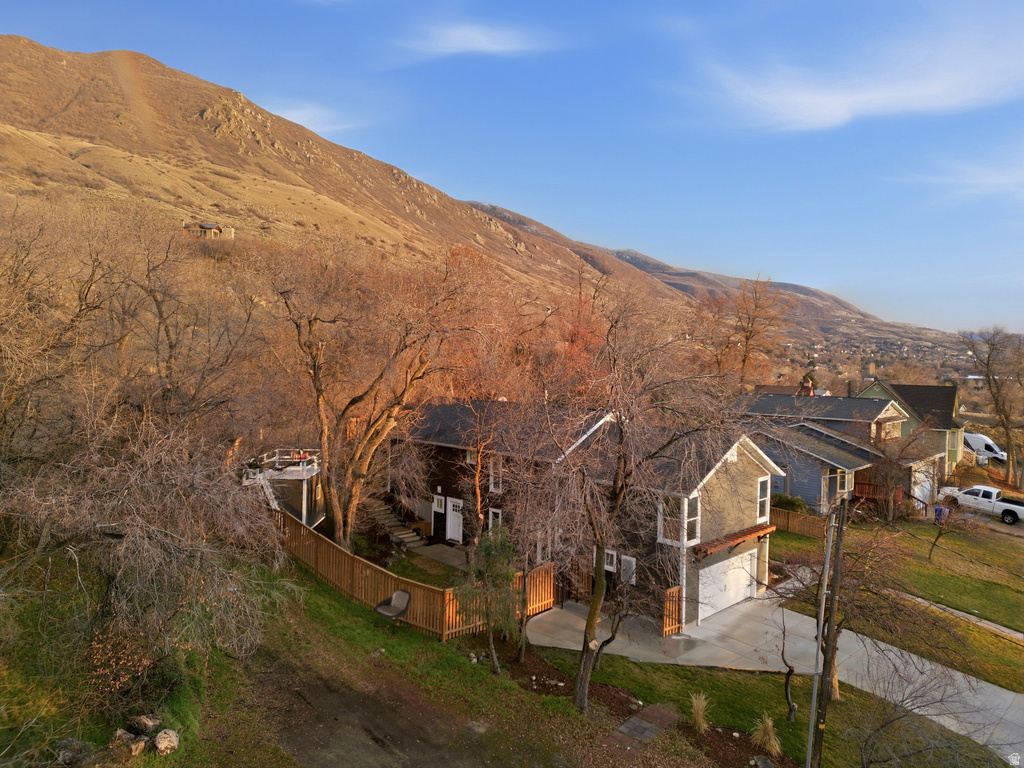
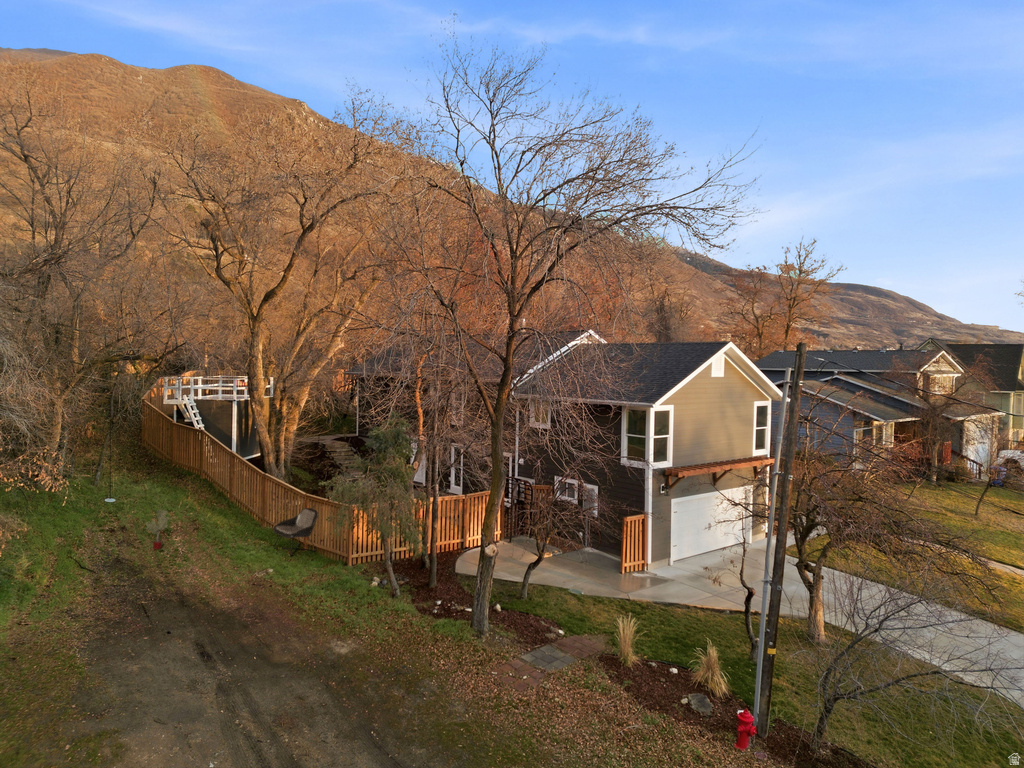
potted tree: none [270,597,290,634] -> present [146,509,169,549]

